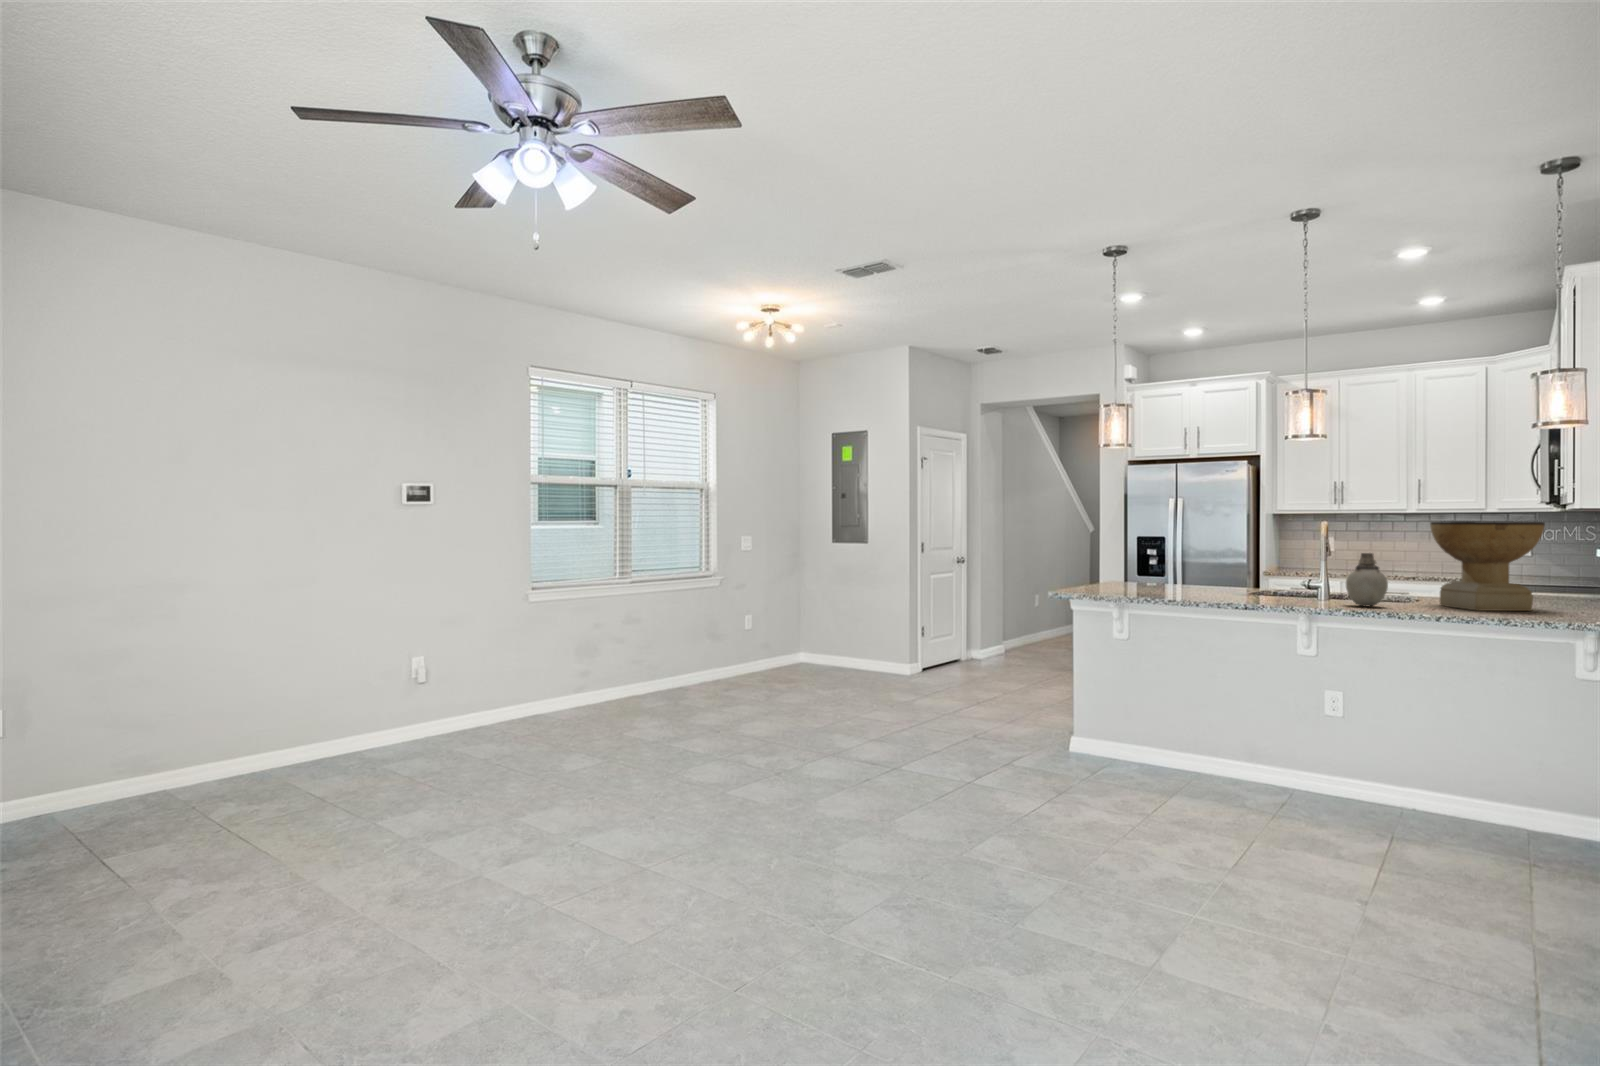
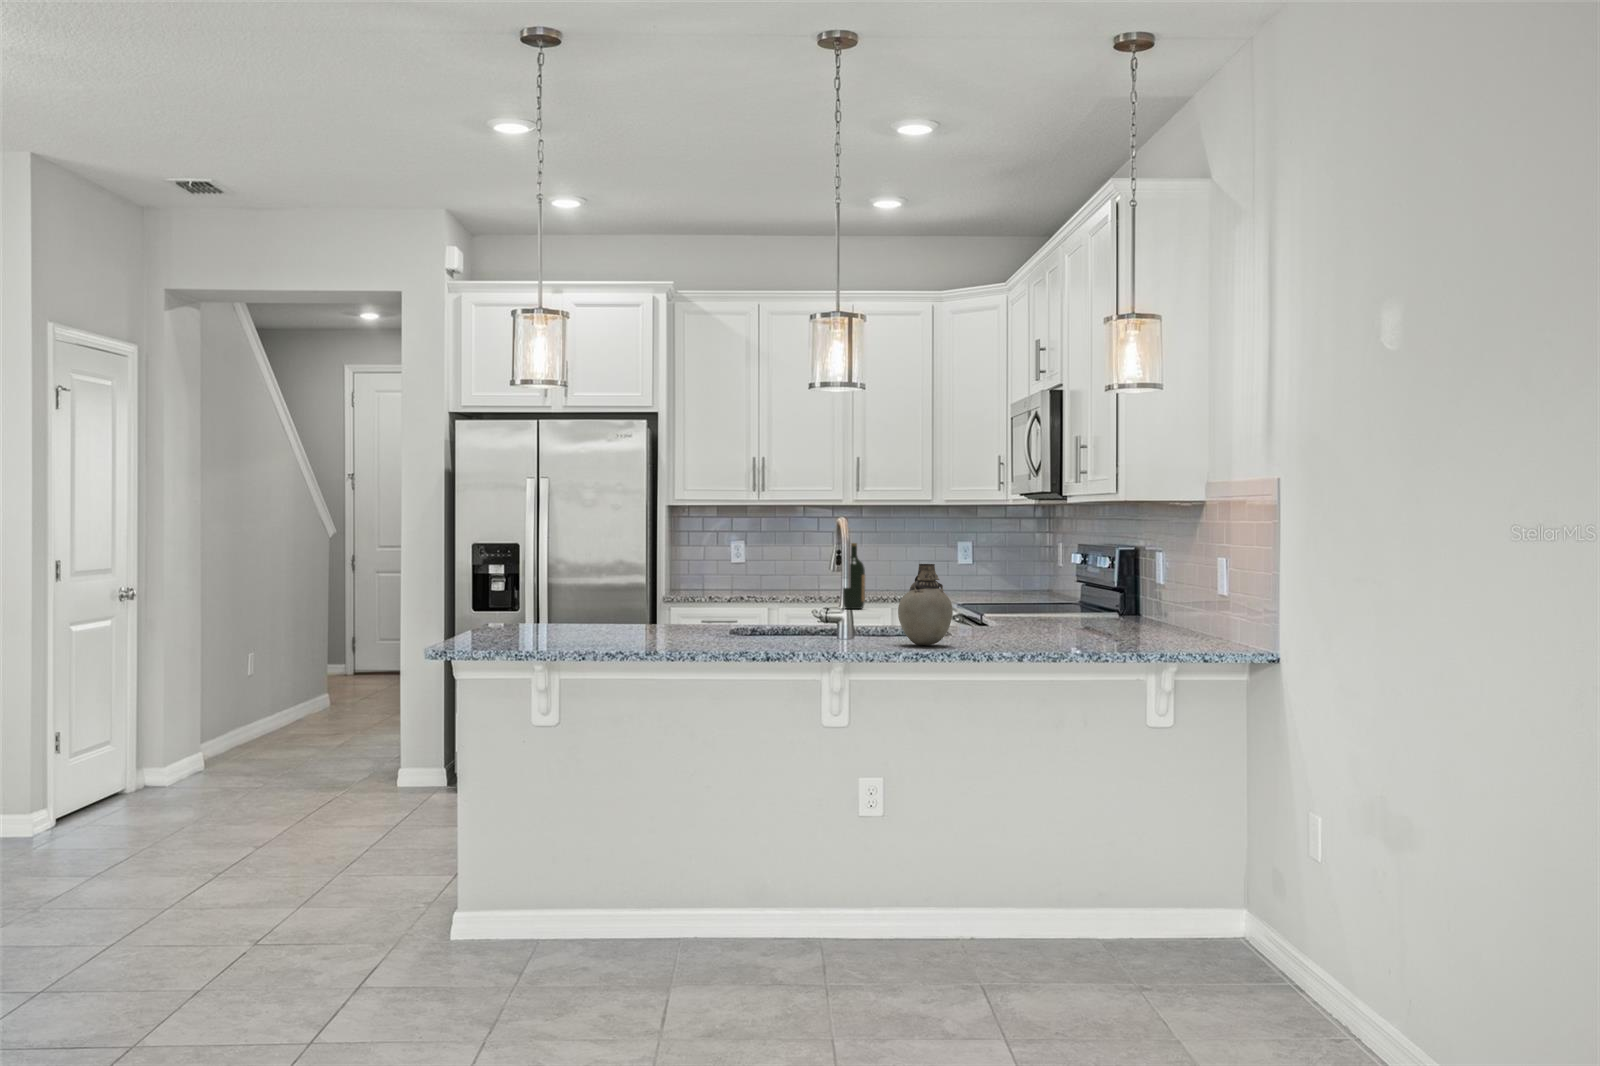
decorative bowl: present [1430,521,1545,611] -> none [979,517,1104,643]
wine bottle: none [1391,539,1411,585] -> present [843,543,865,609]

